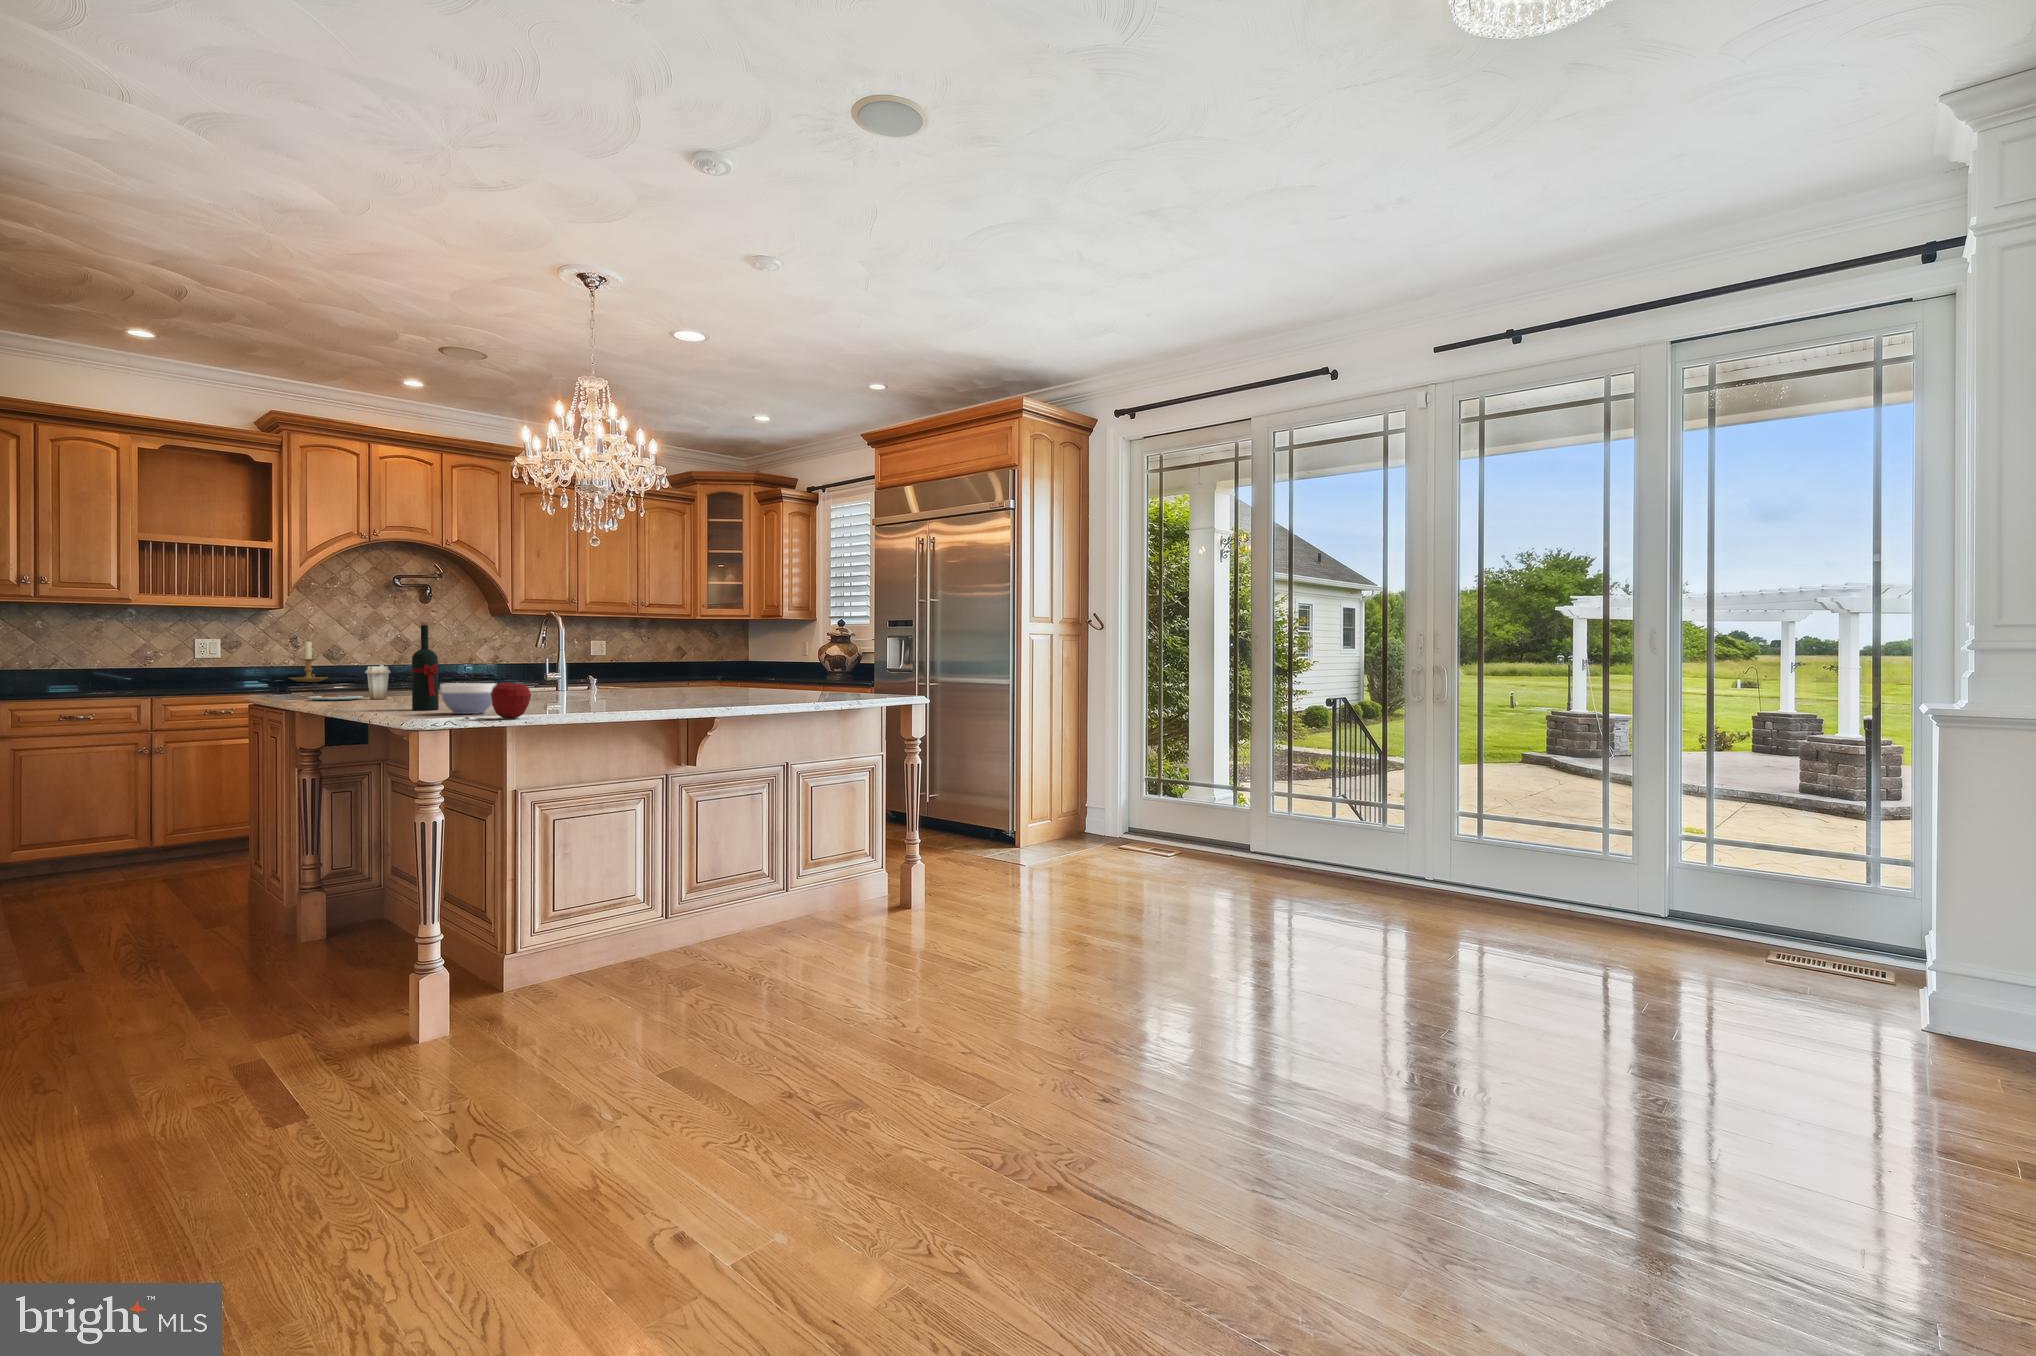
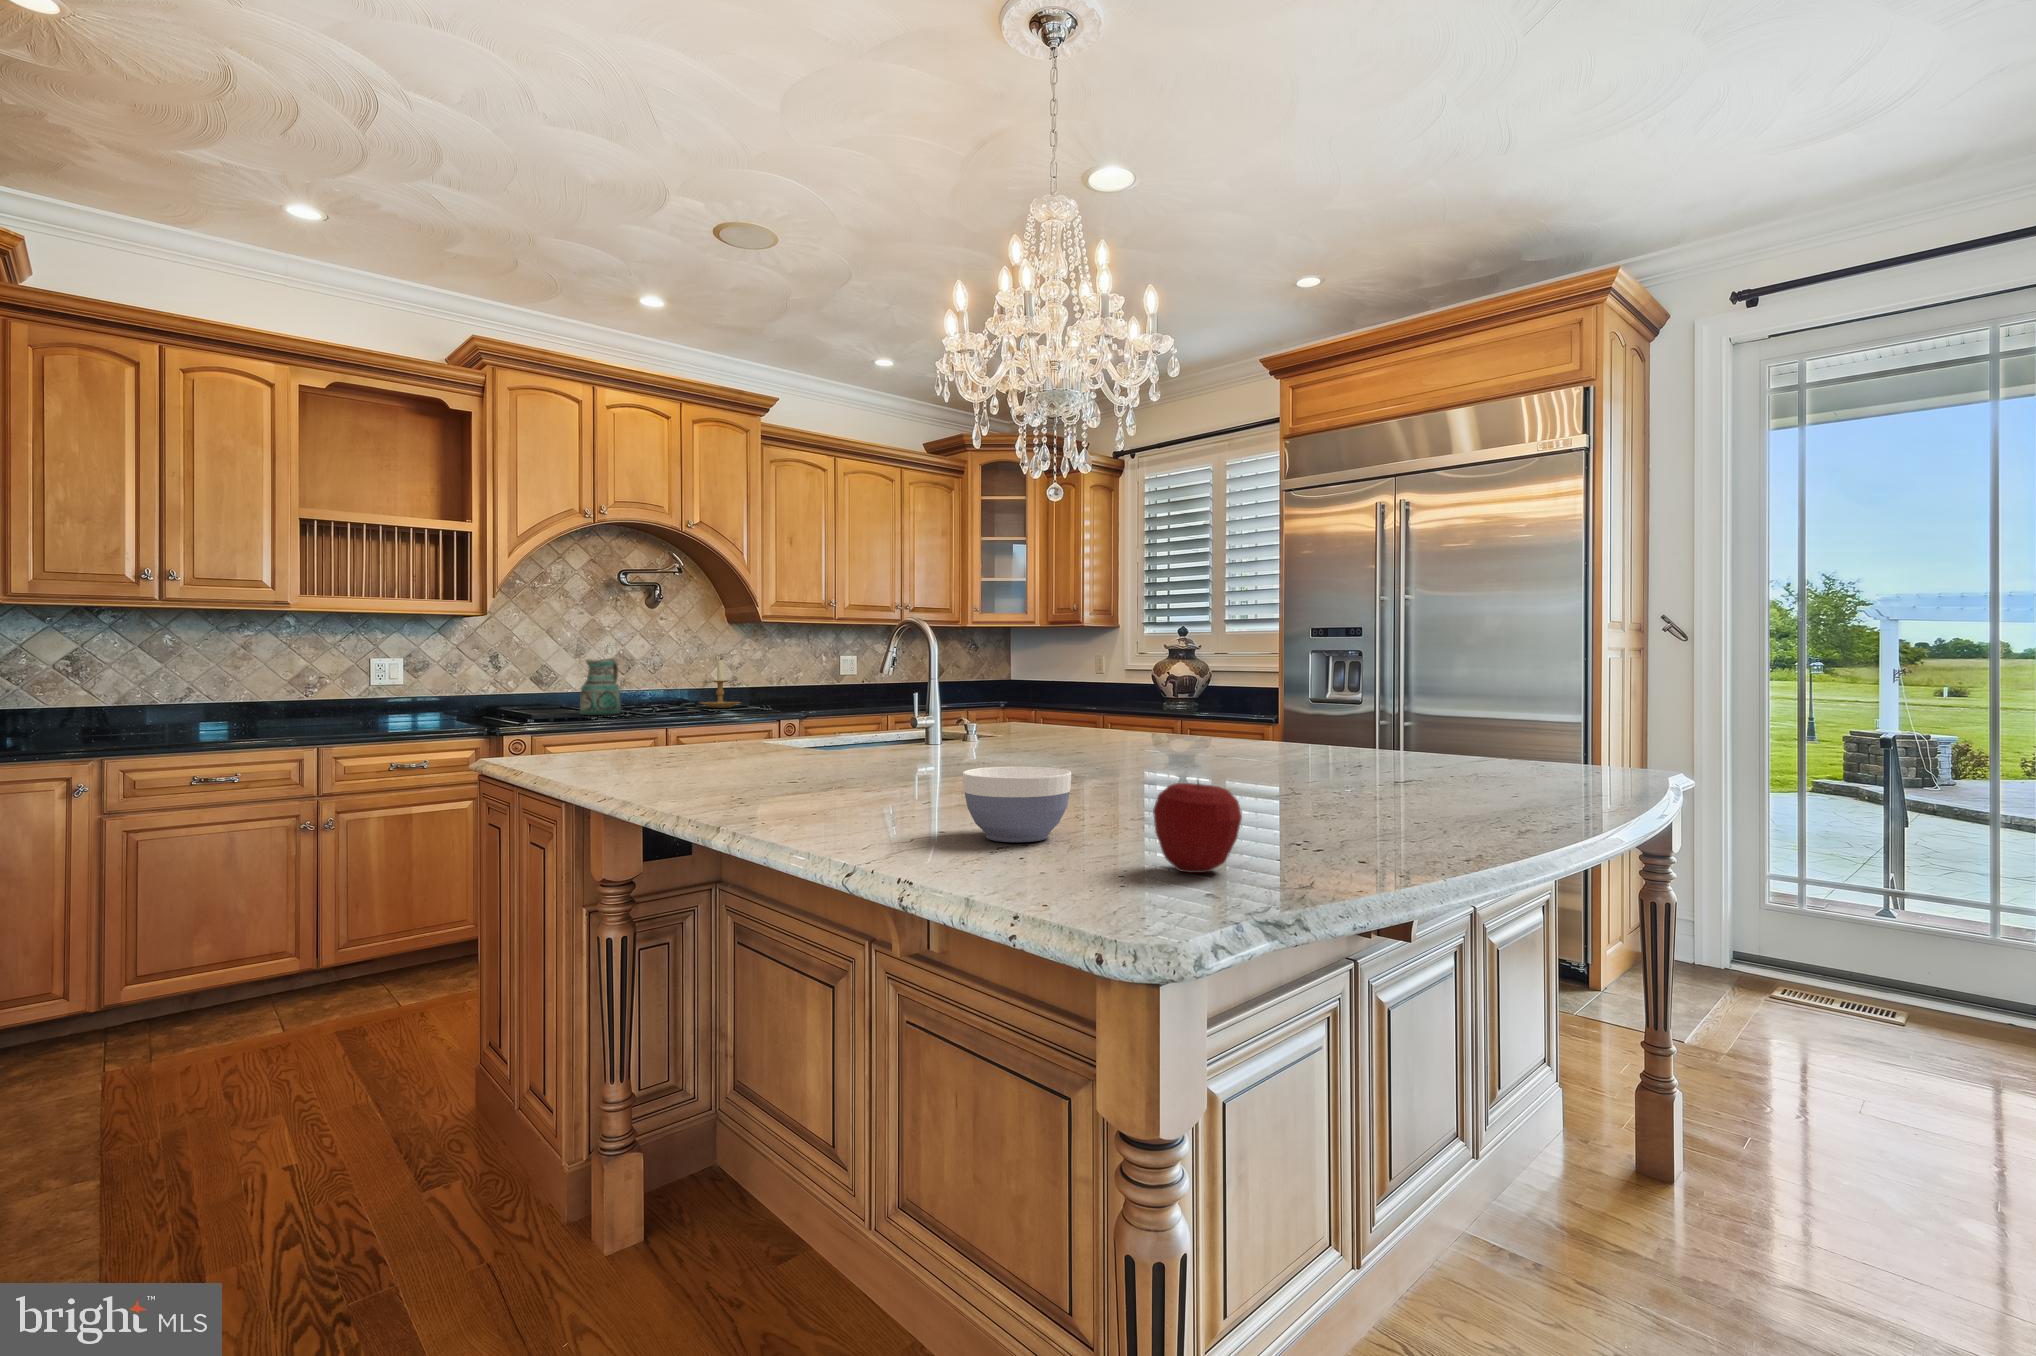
wine bottle: present [412,622,439,710] -> none [854,635,905,818]
candle holder: present [289,640,329,682] -> present [701,658,740,708]
ceramic pitcher: none [362,640,395,681] -> present [580,658,621,715]
plate: present [307,665,391,700] -> none [589,709,717,774]

